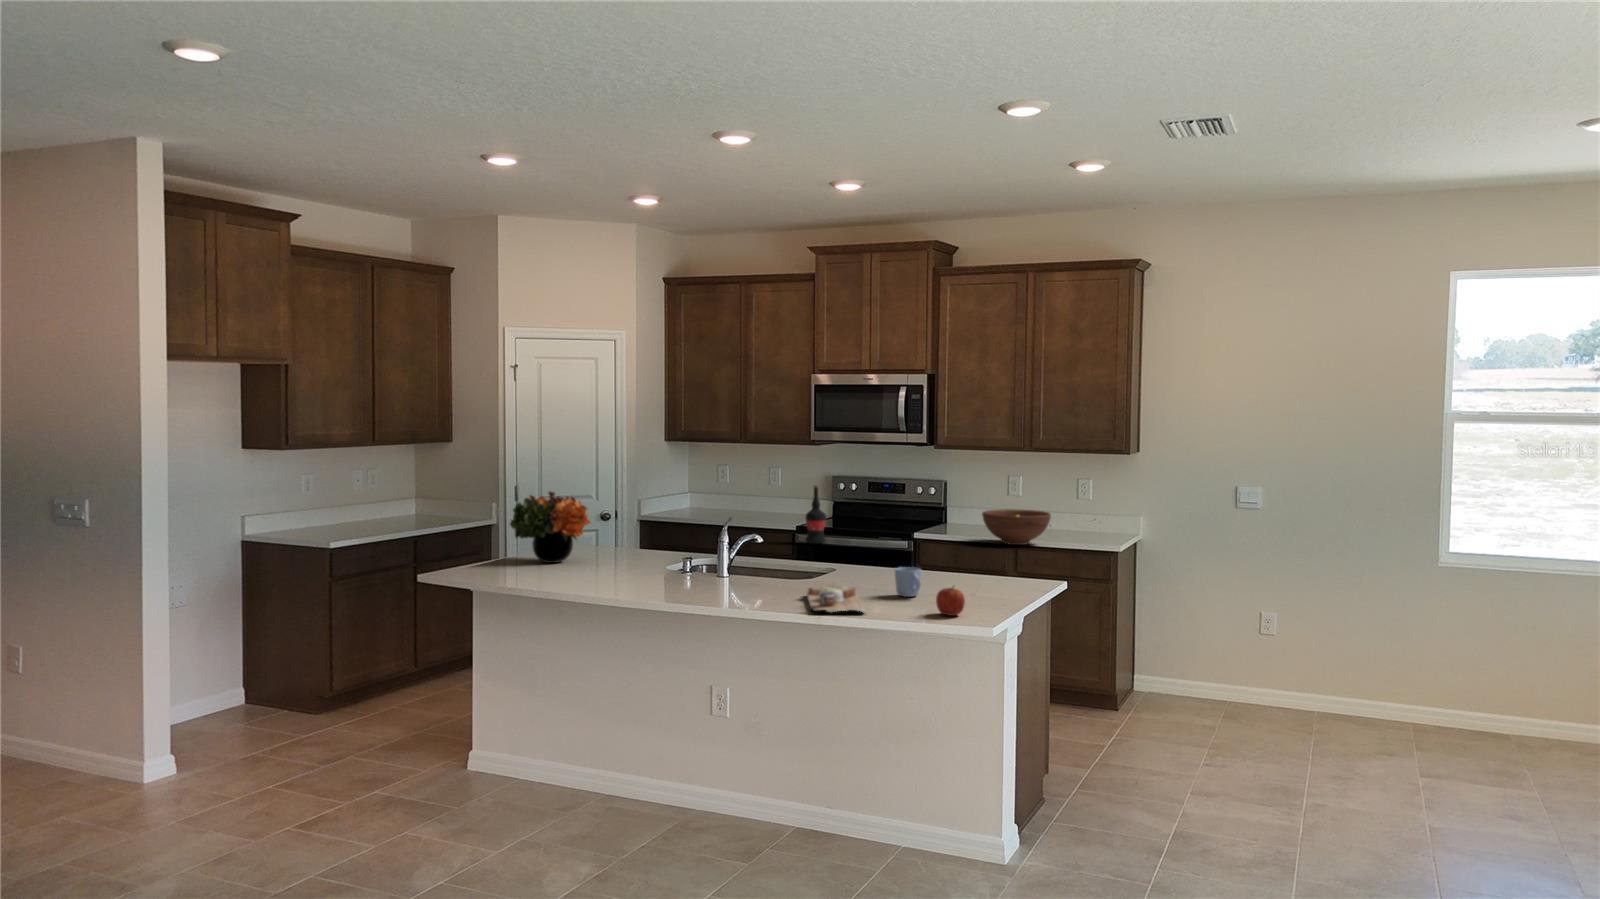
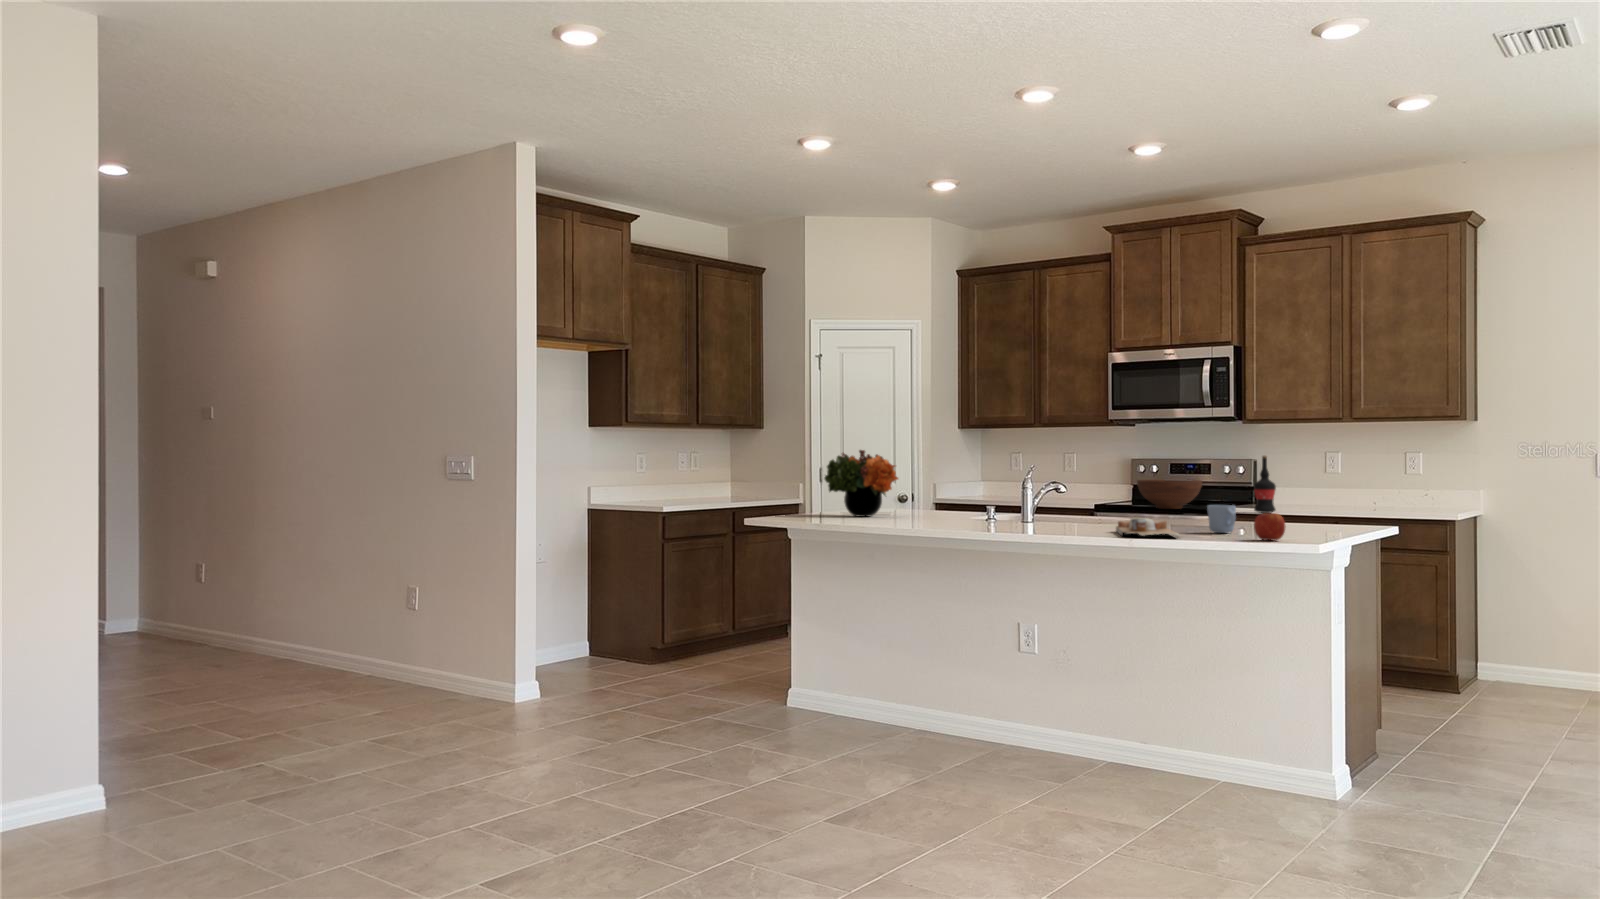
wine bottle: present [805,485,826,544] -> present [1254,456,1276,513]
fruit bowl: present [982,509,1051,545] -> present [1137,479,1202,509]

